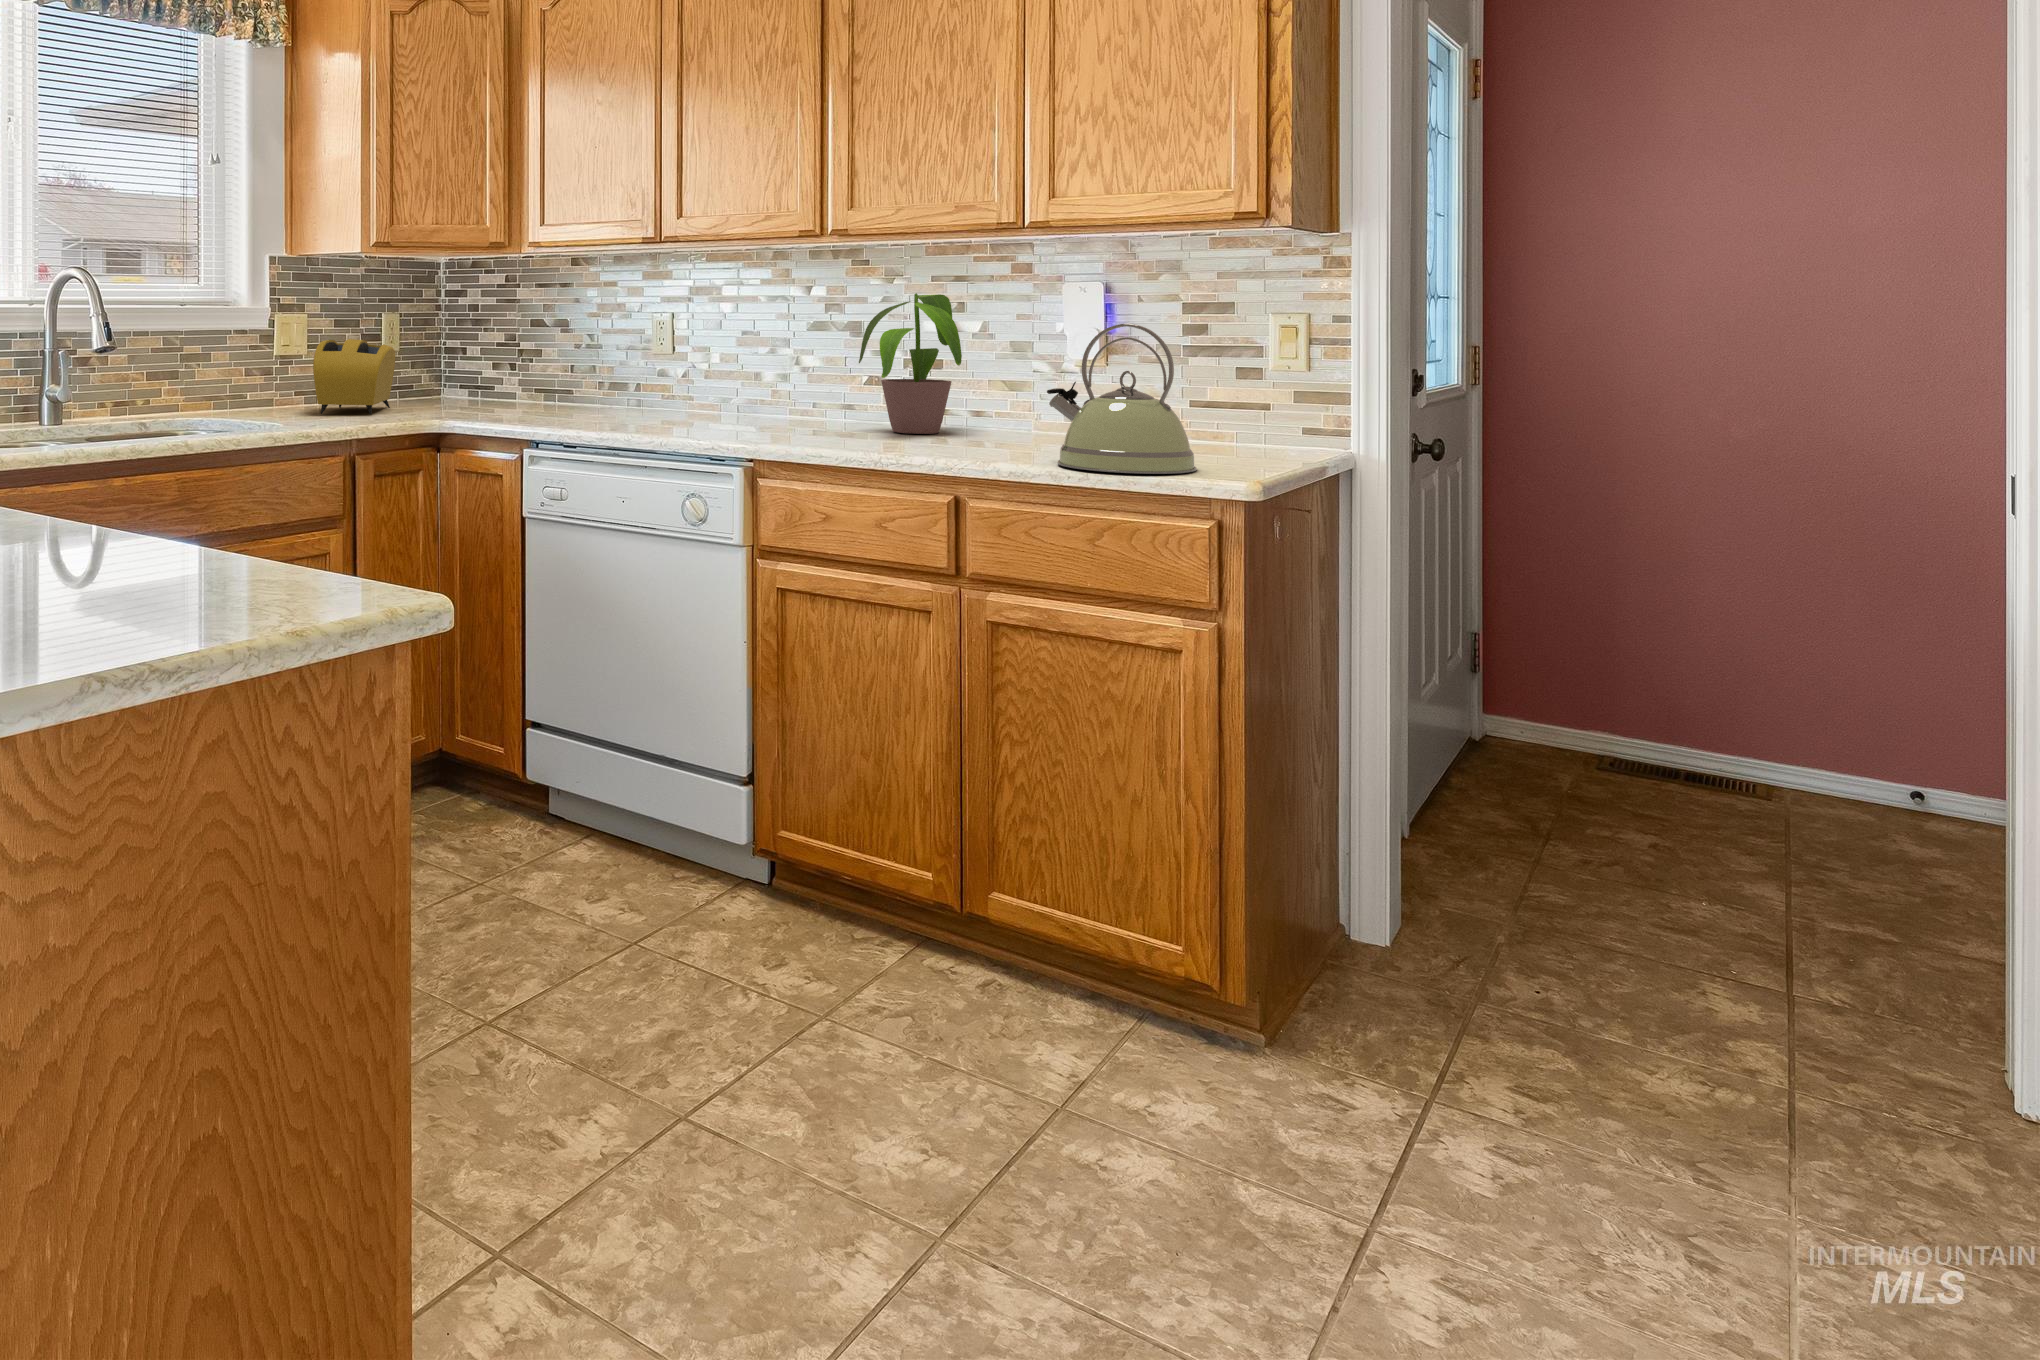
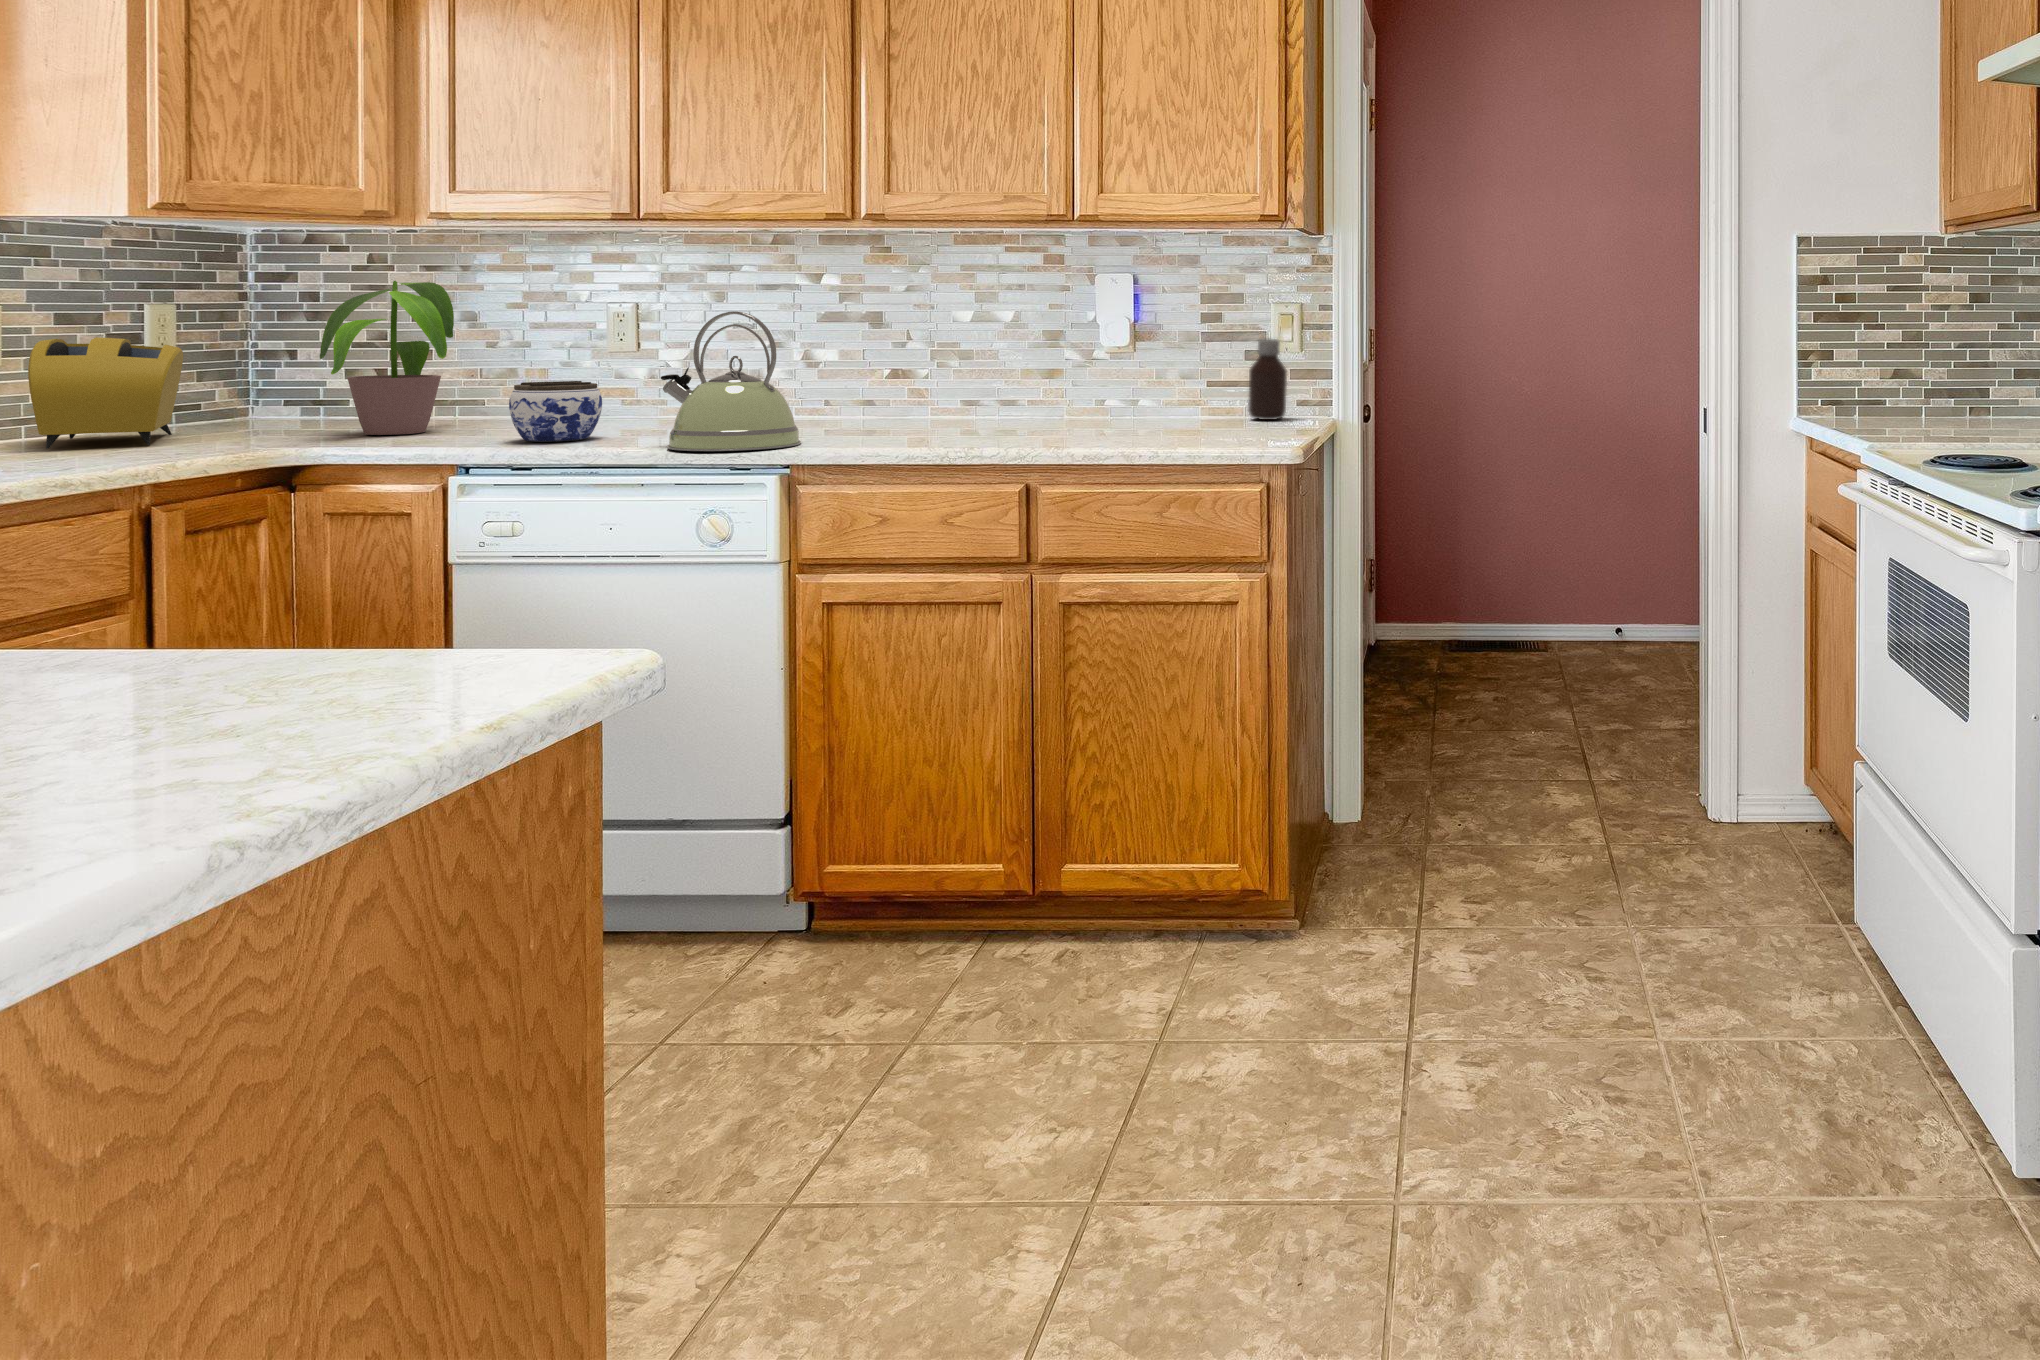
potted plant: present [859,293,962,434] -> present [320,281,454,435]
kettle: present [1047,324,1197,474] -> present [661,311,801,451]
bottle: none [1239,353,1289,446] -> present [1248,339,1287,420]
jar: none [567,378,630,427] -> present [509,381,602,442]

